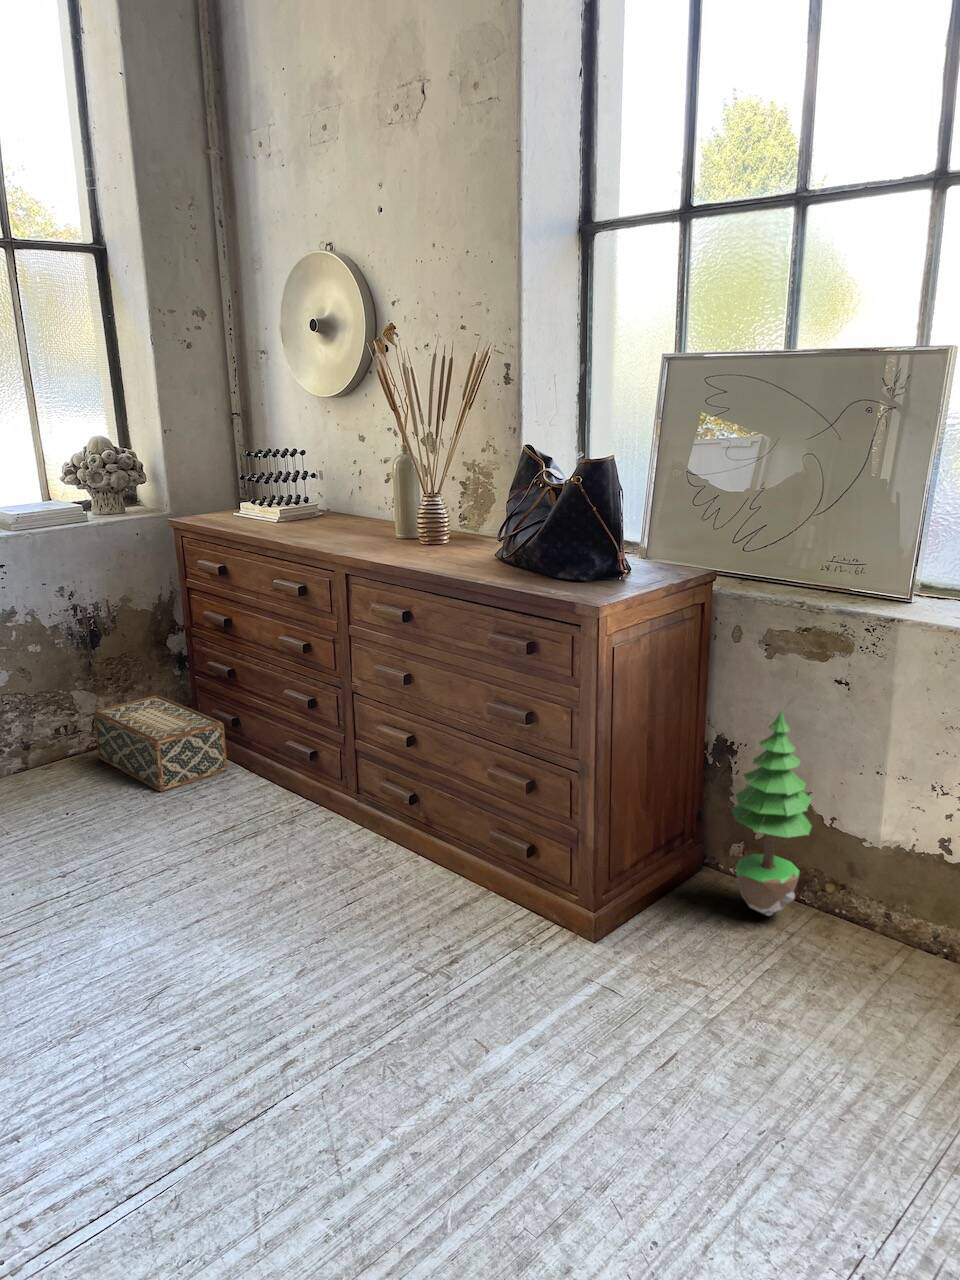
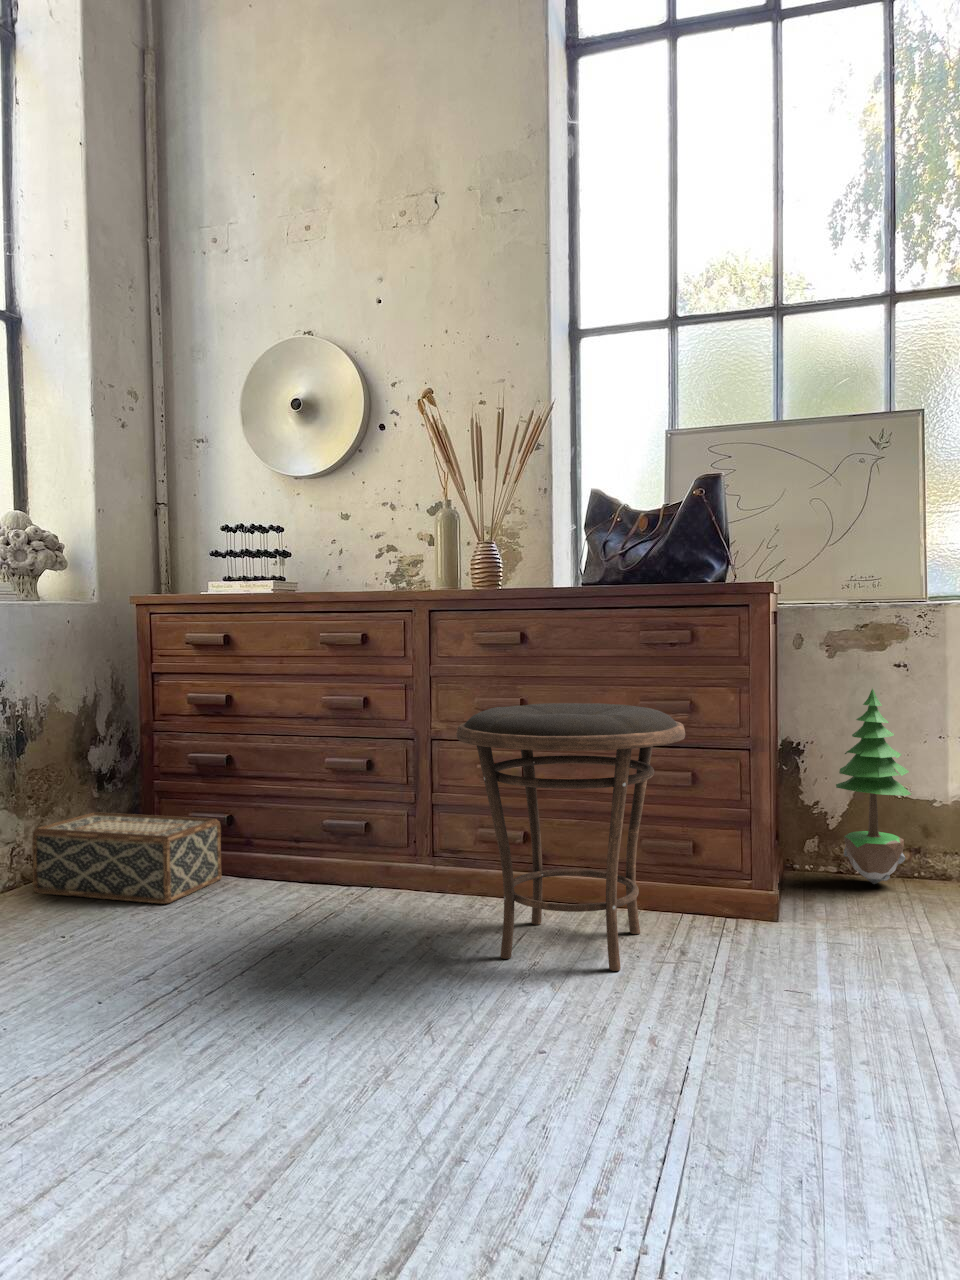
side table: none [255,693,476,964] -> present [456,703,685,971]

